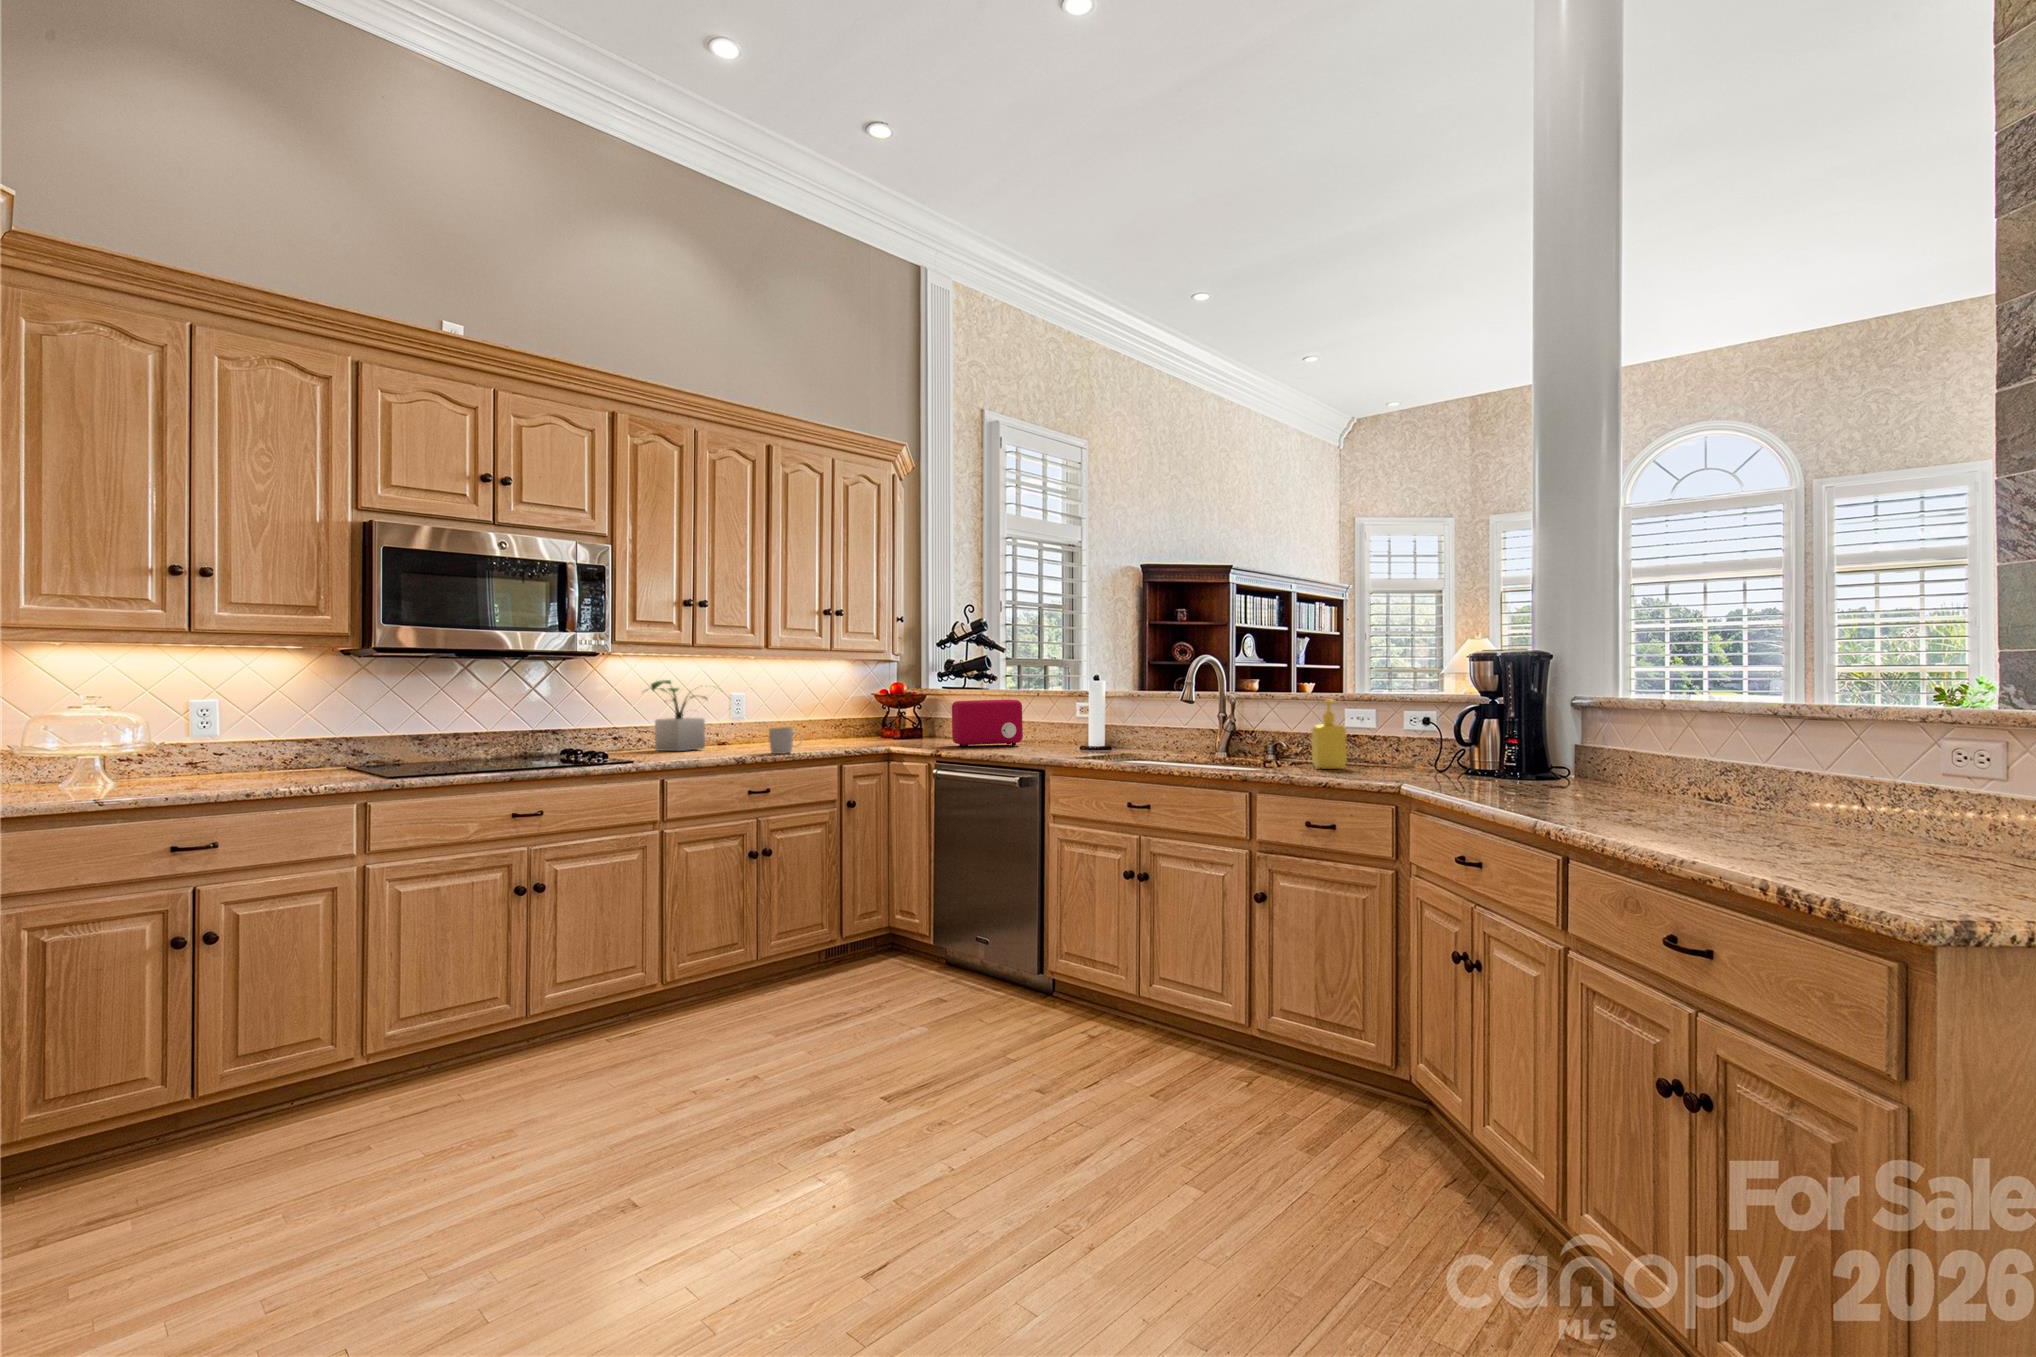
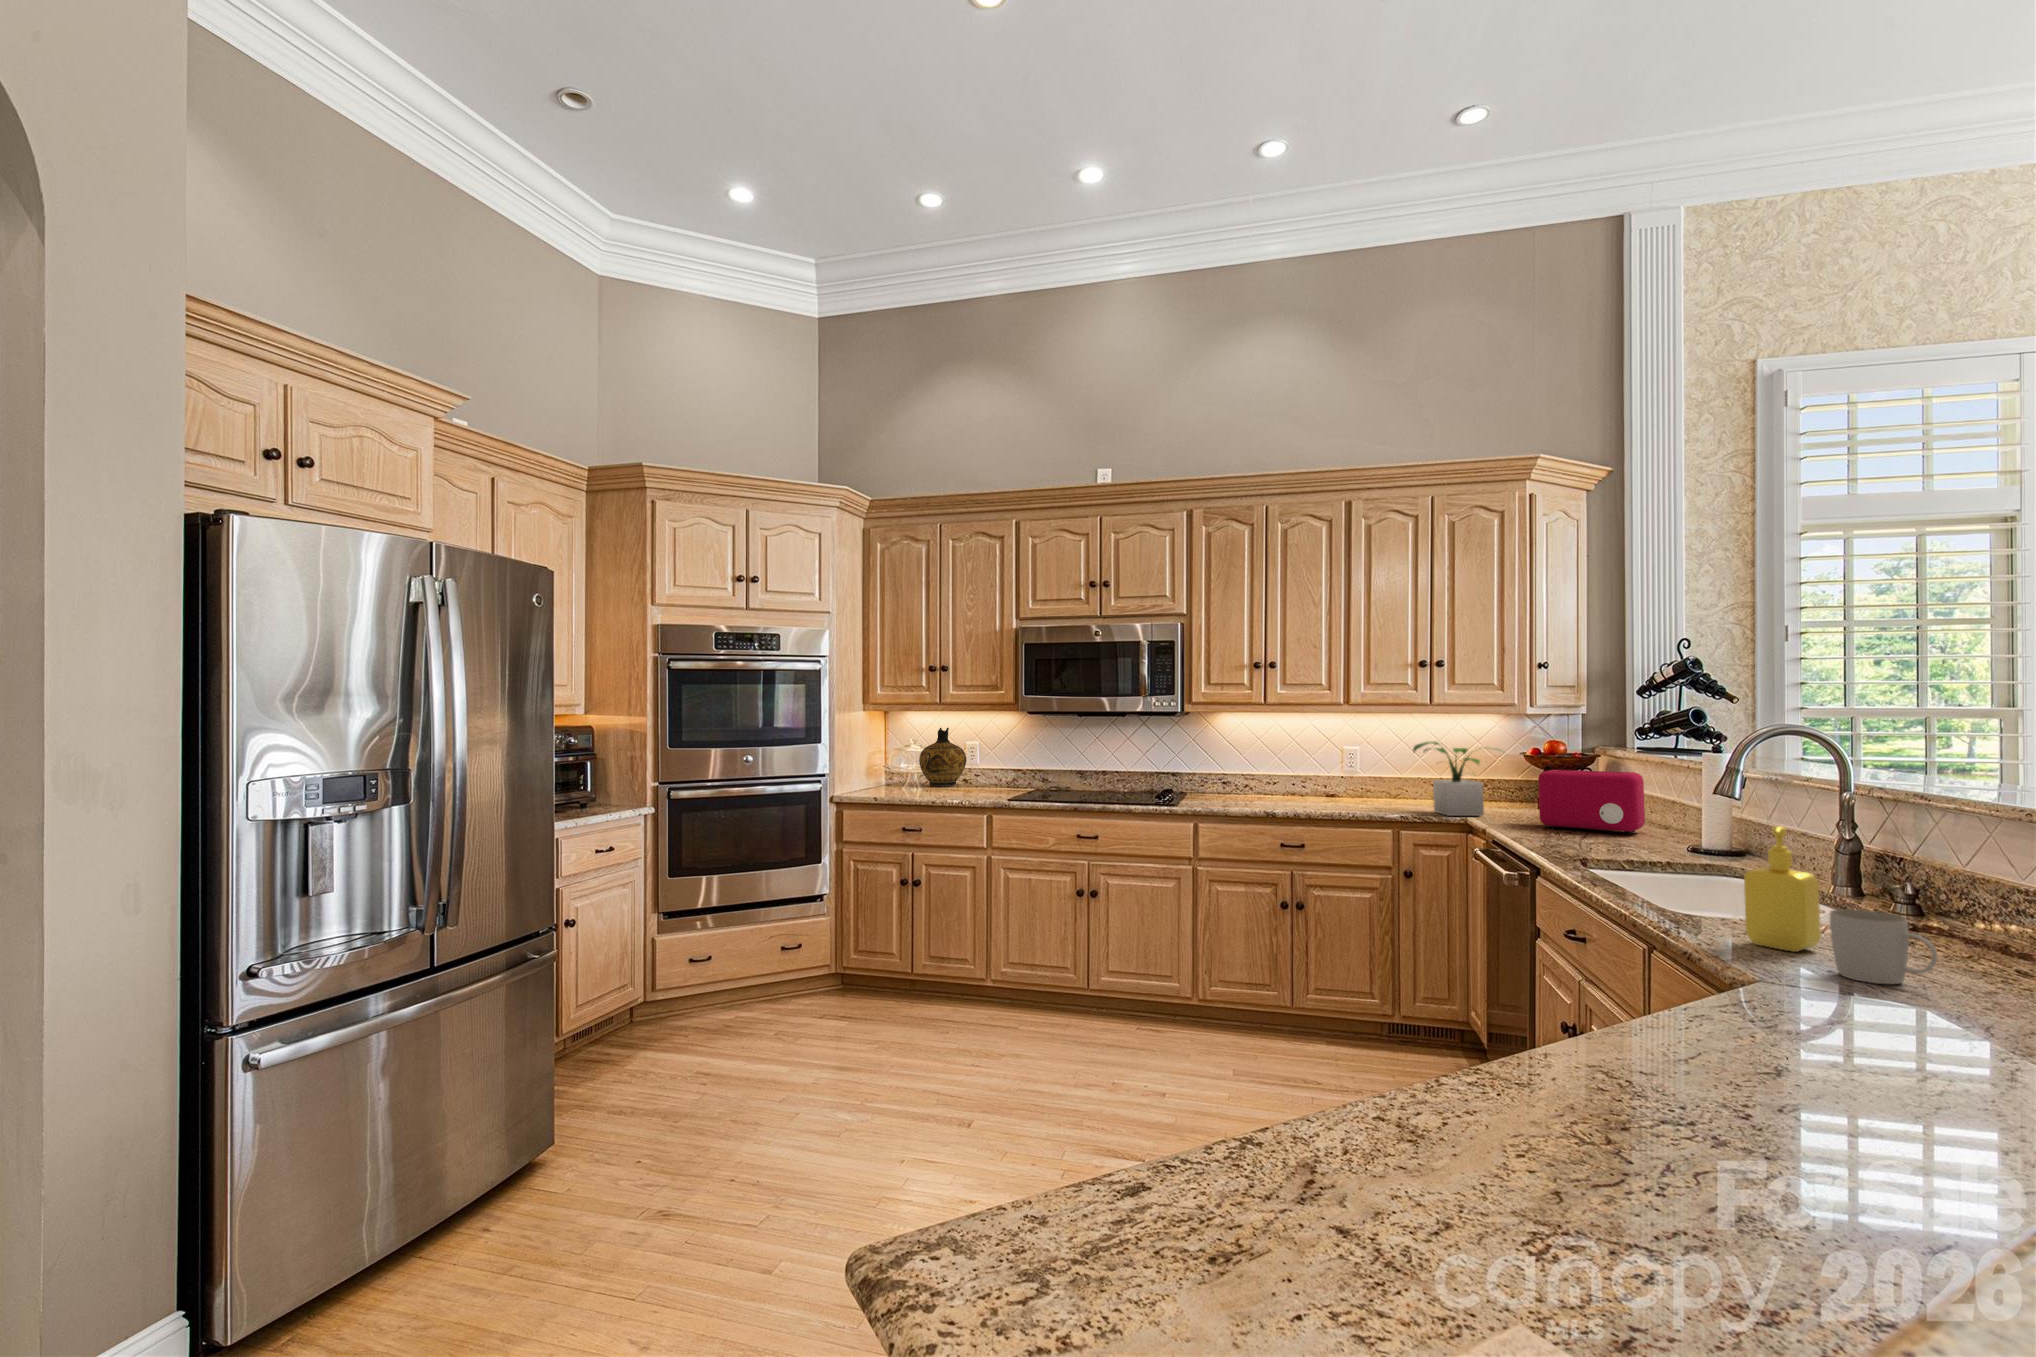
ceramic jug: none [85,676,197,779] -> present [919,728,966,786]
potted plant: present [651,680,707,751] -> present [1413,742,1487,816]
mug: present [769,727,799,754] -> present [1830,909,1937,984]

